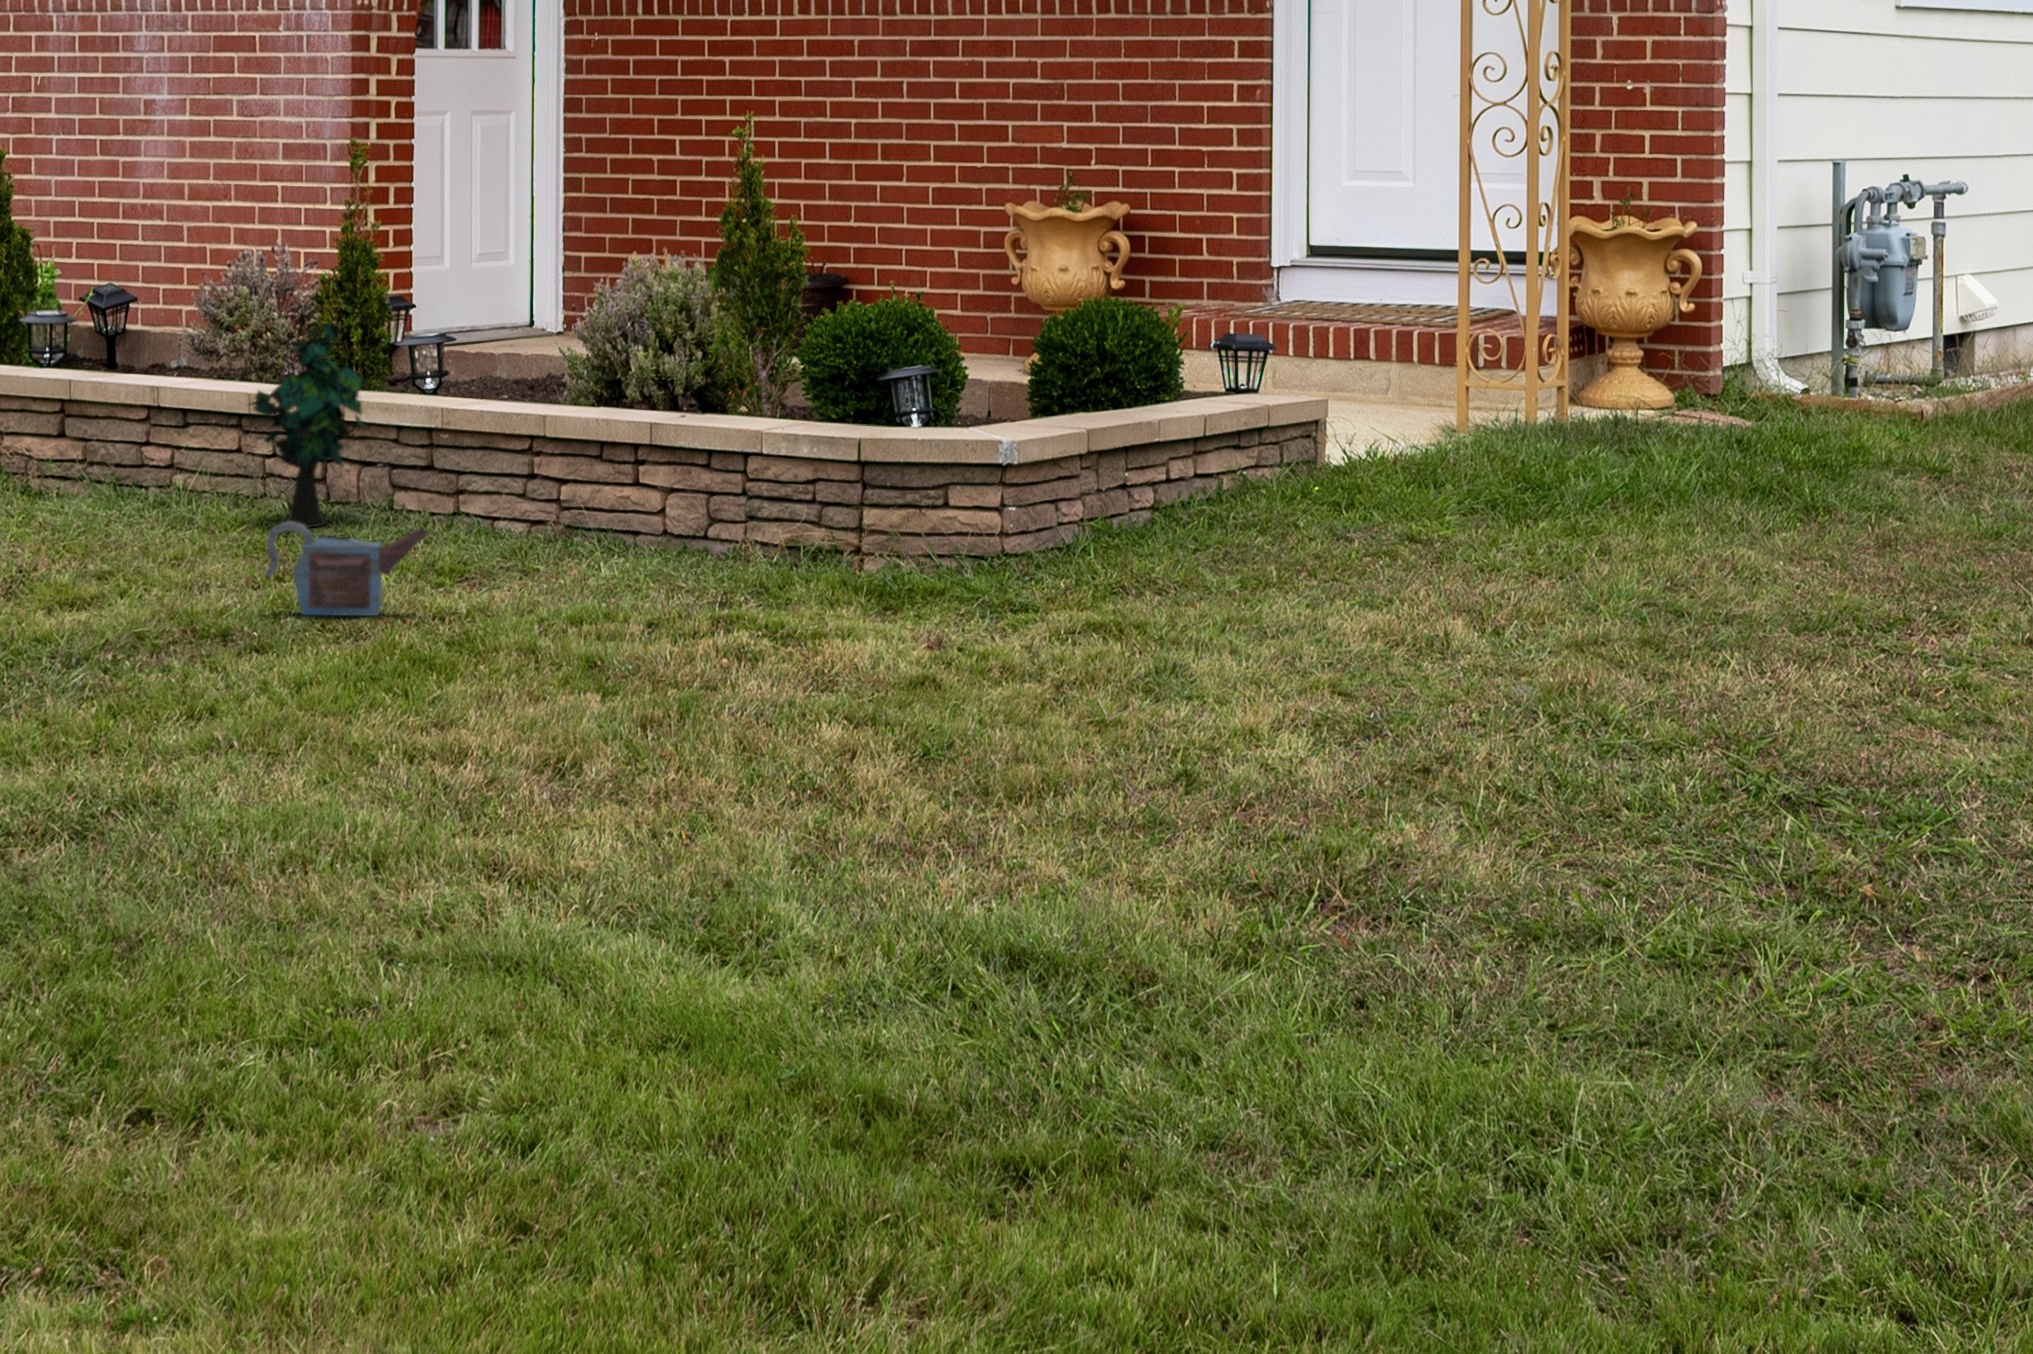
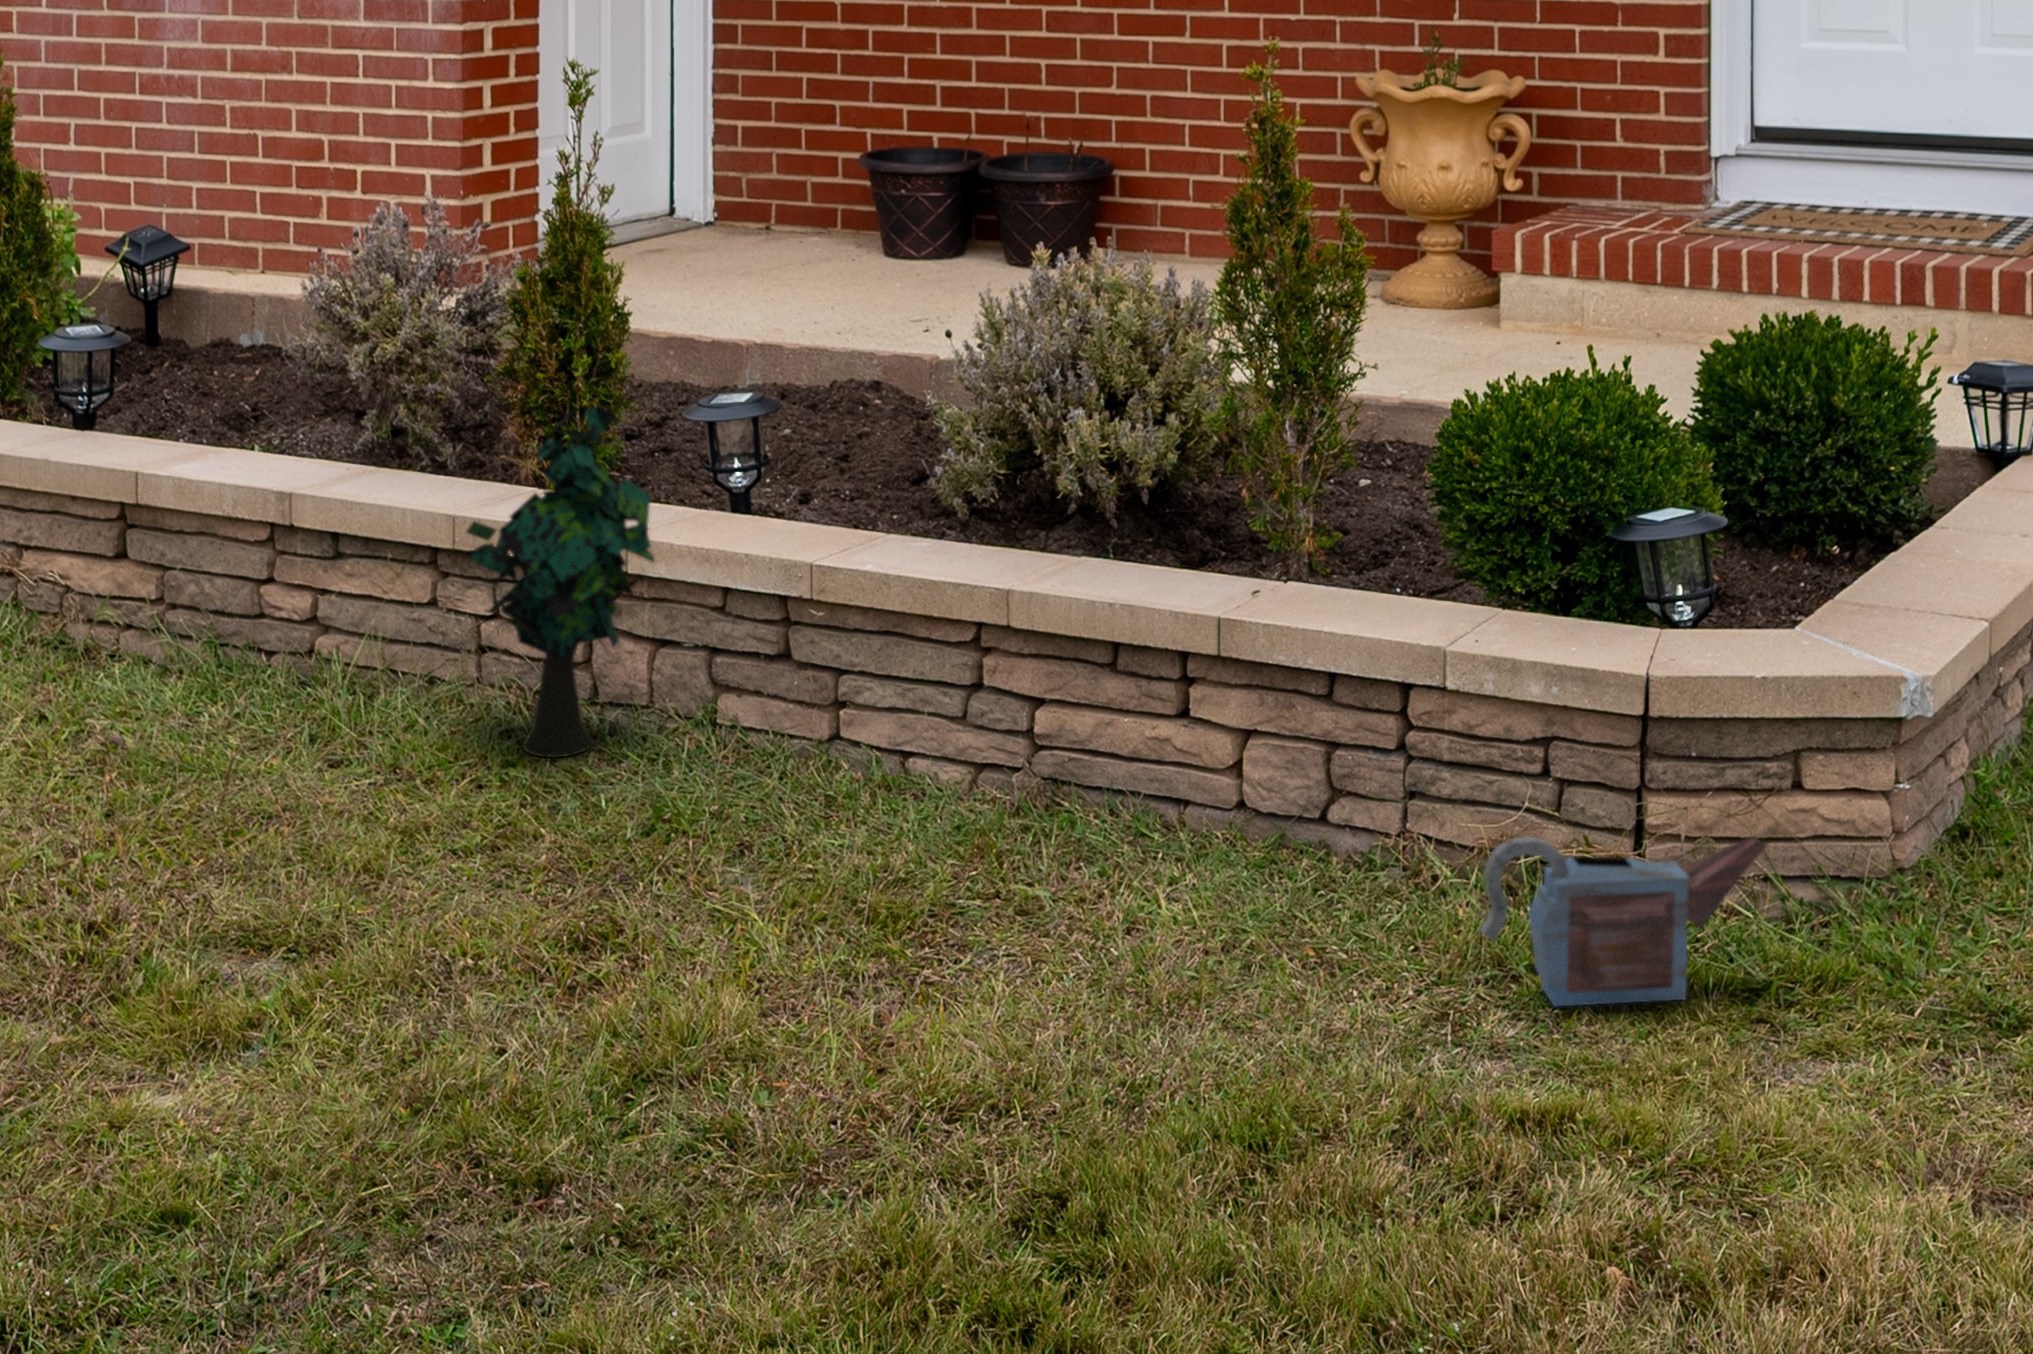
watering can: present [265,522,428,616] -> present [1480,836,1767,1006]

